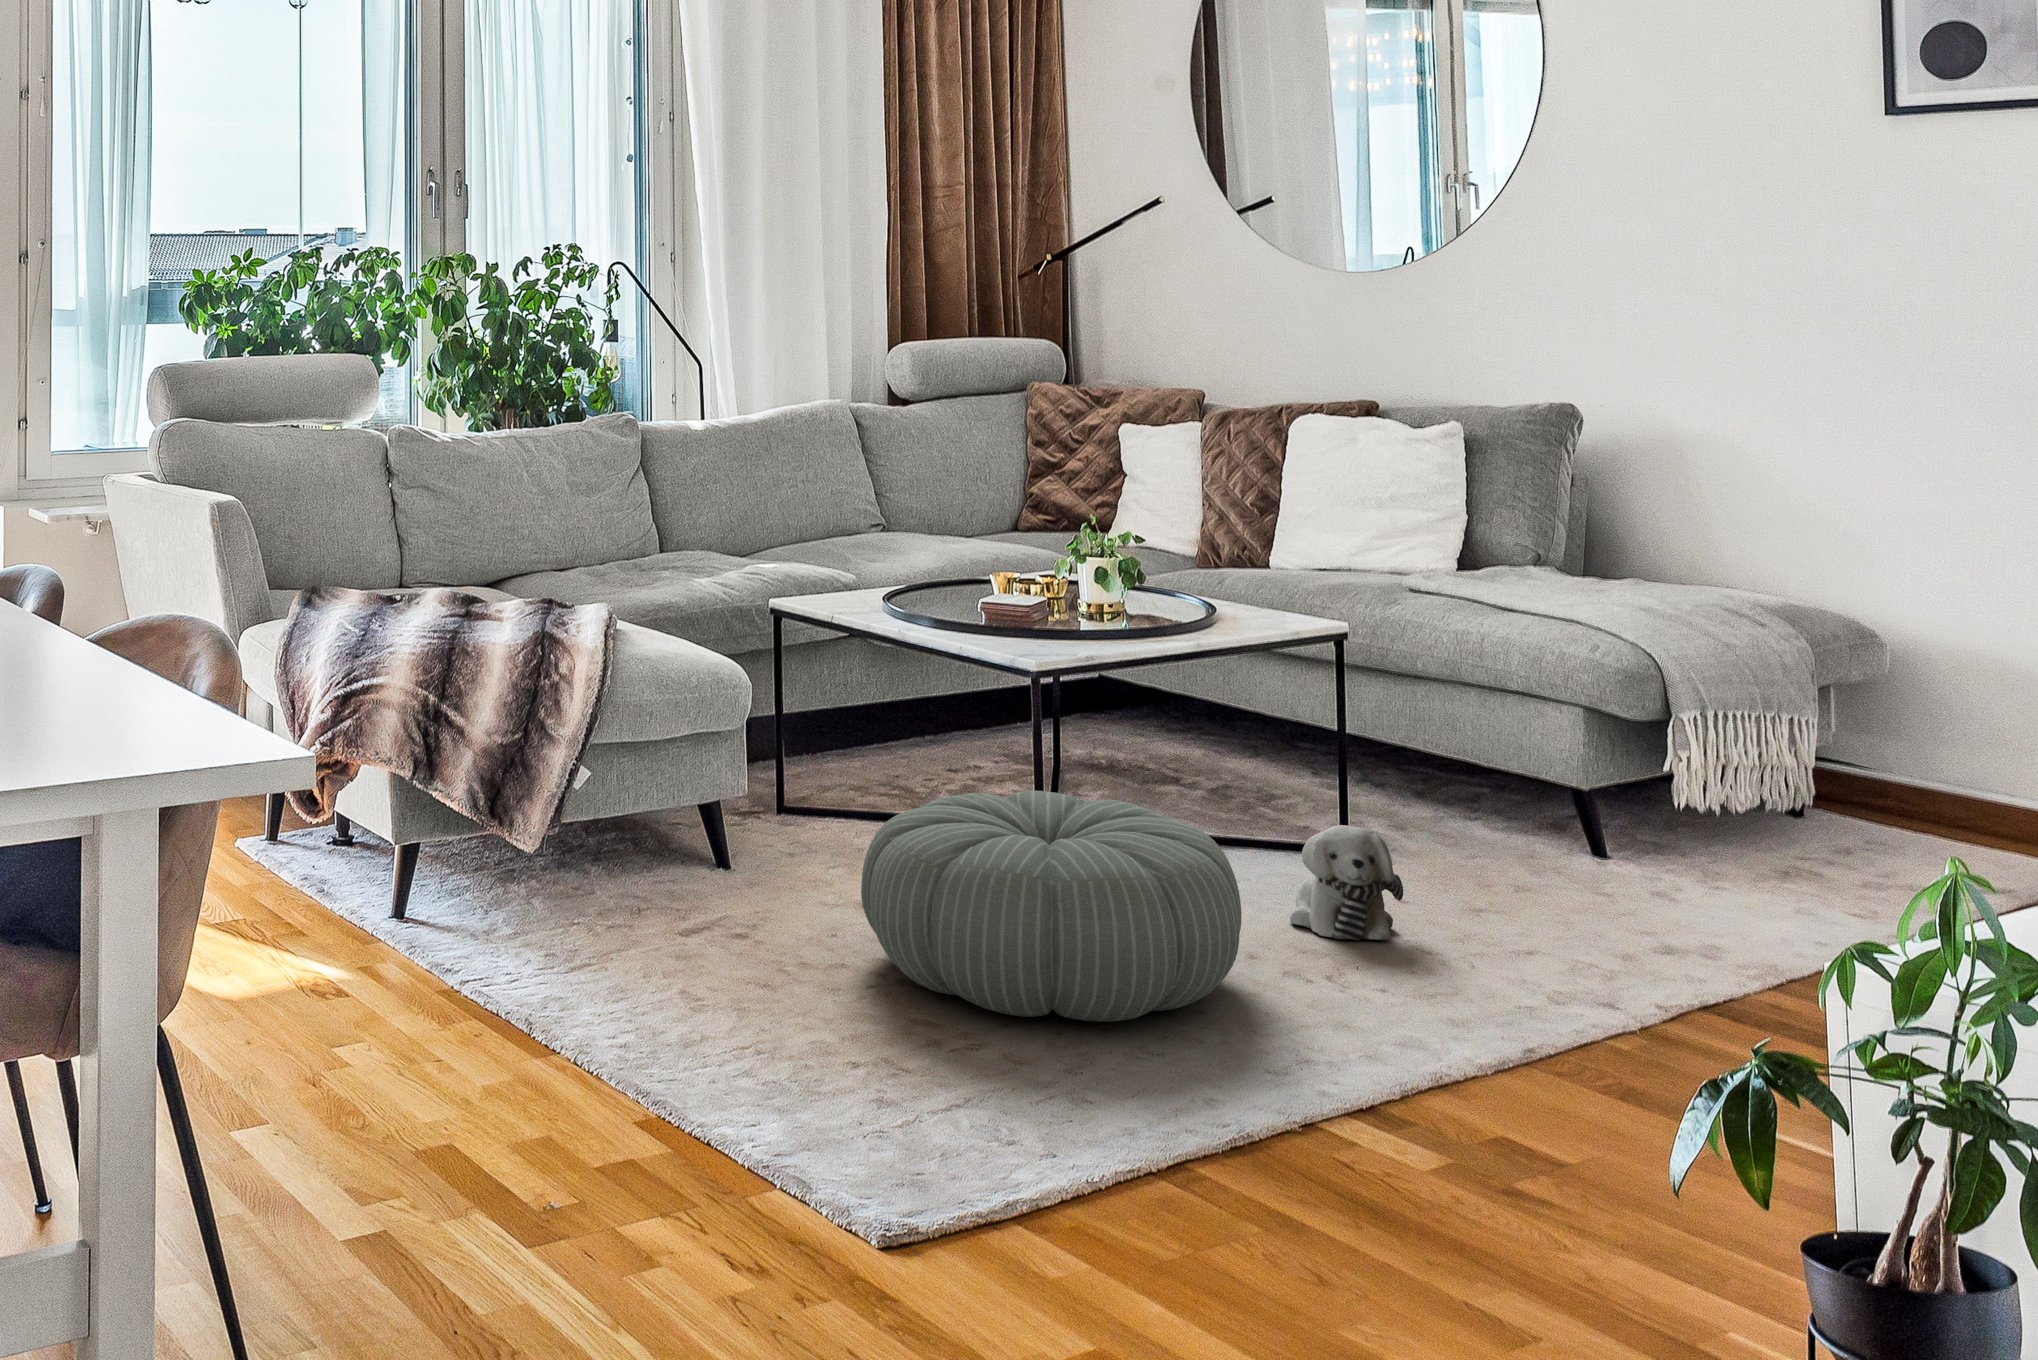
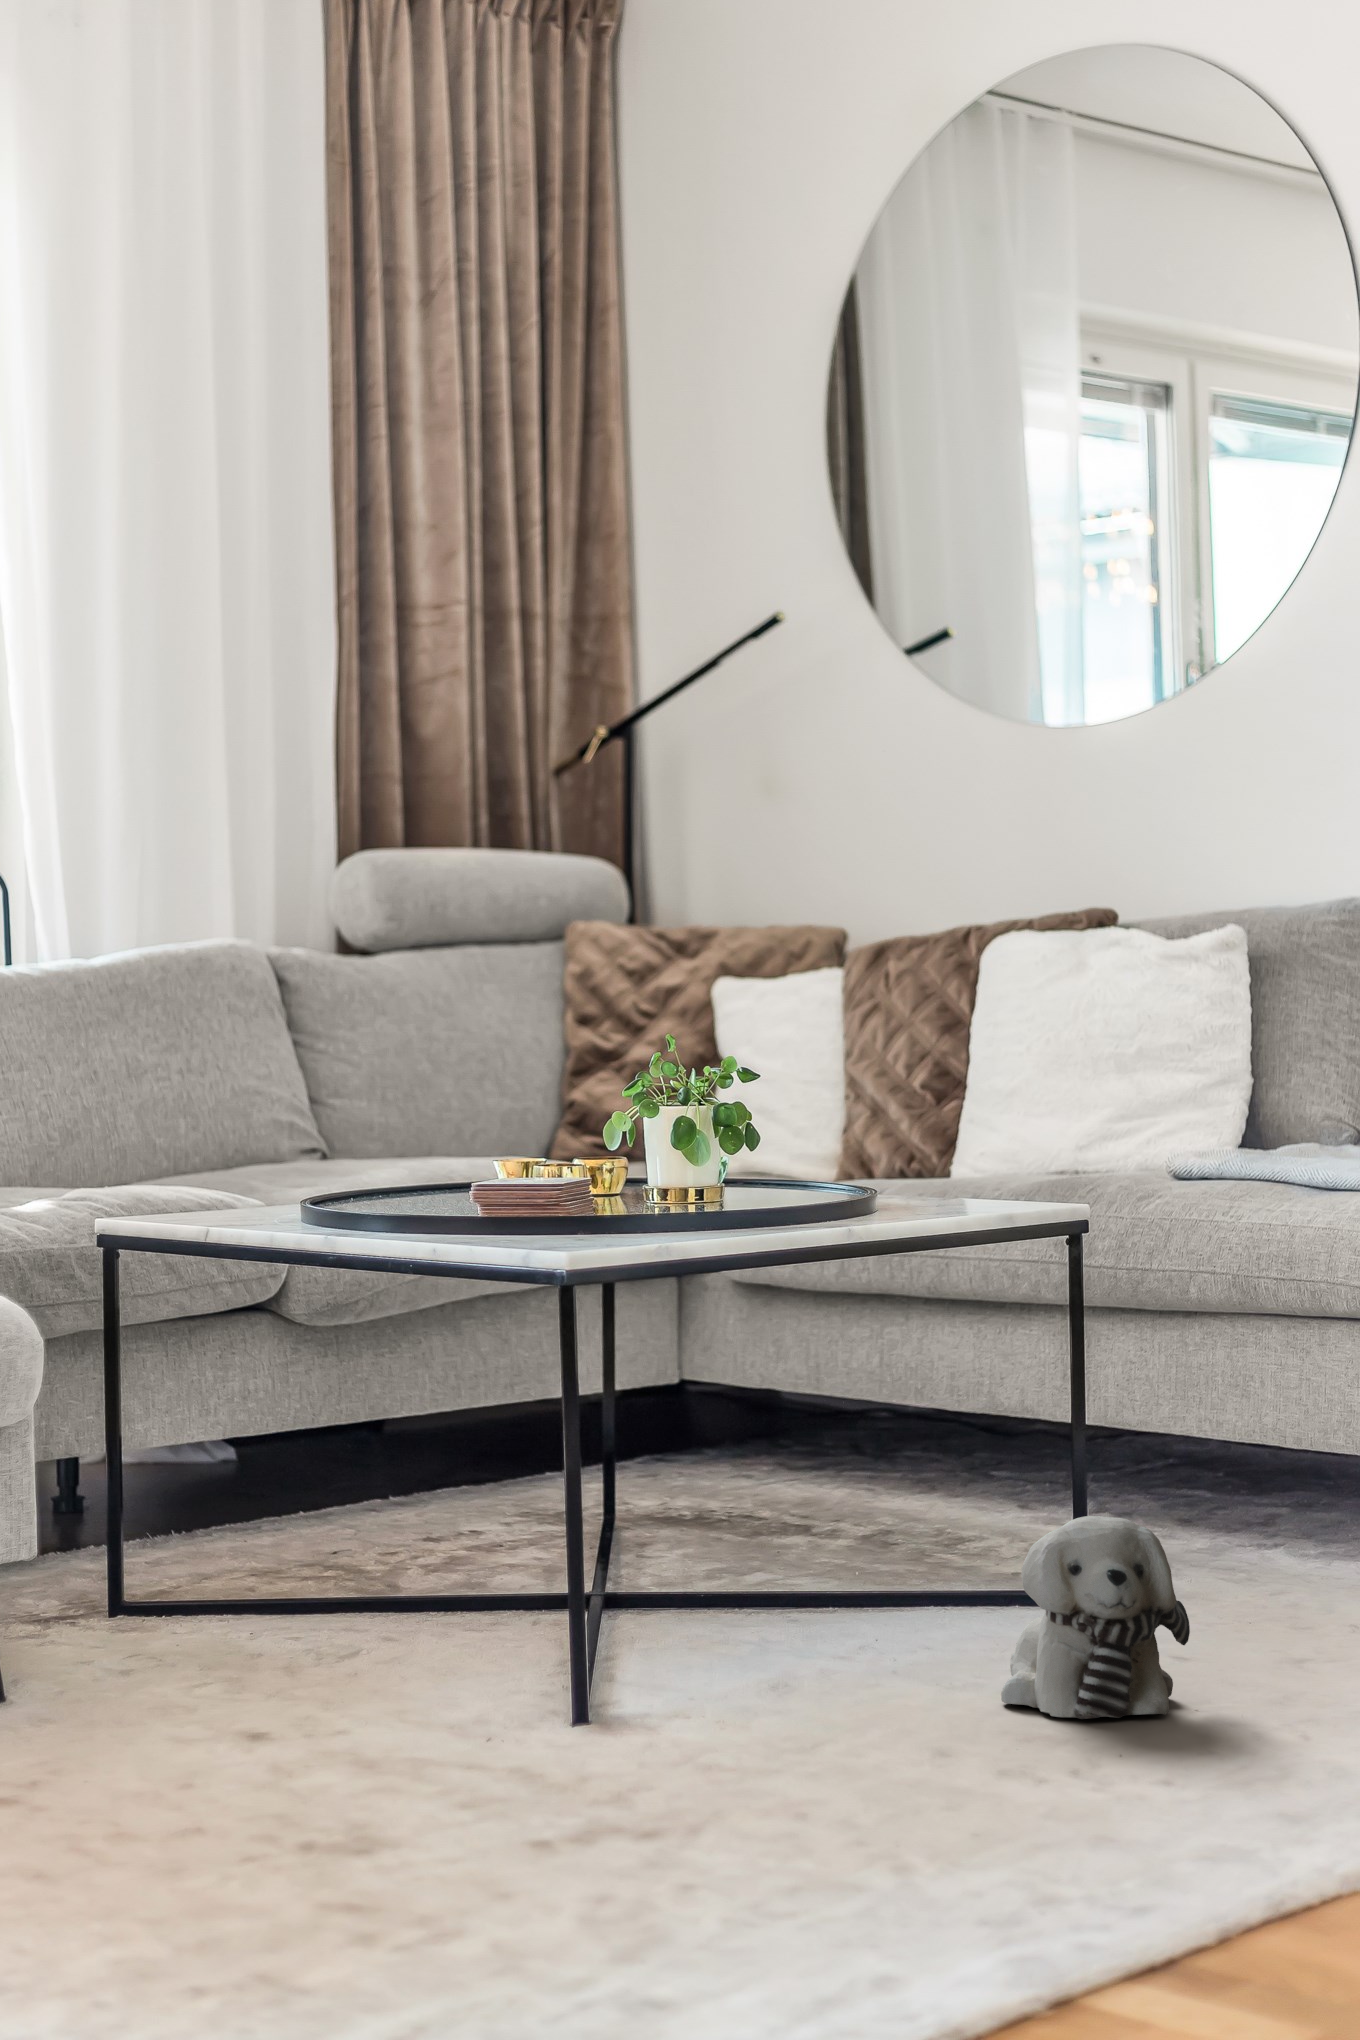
pouf: present [861,791,1242,1022] -> none [214,1478,922,1878]

